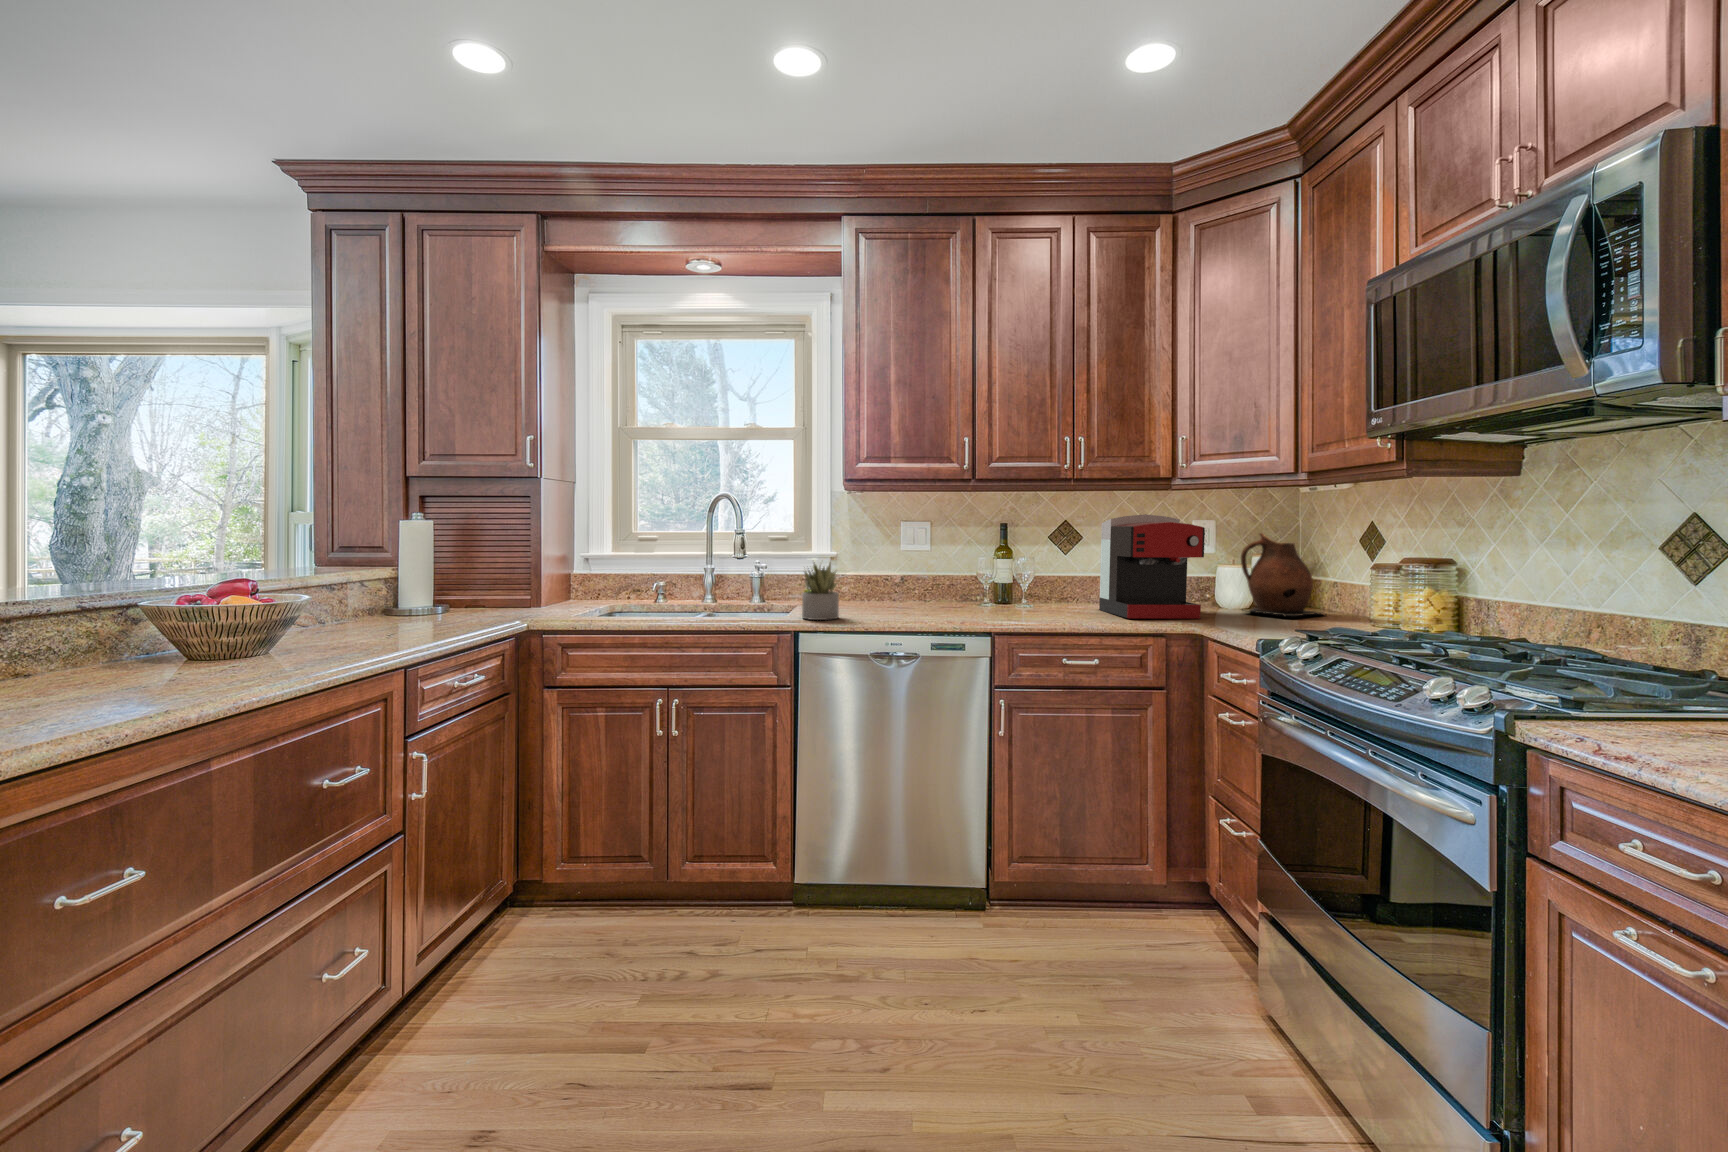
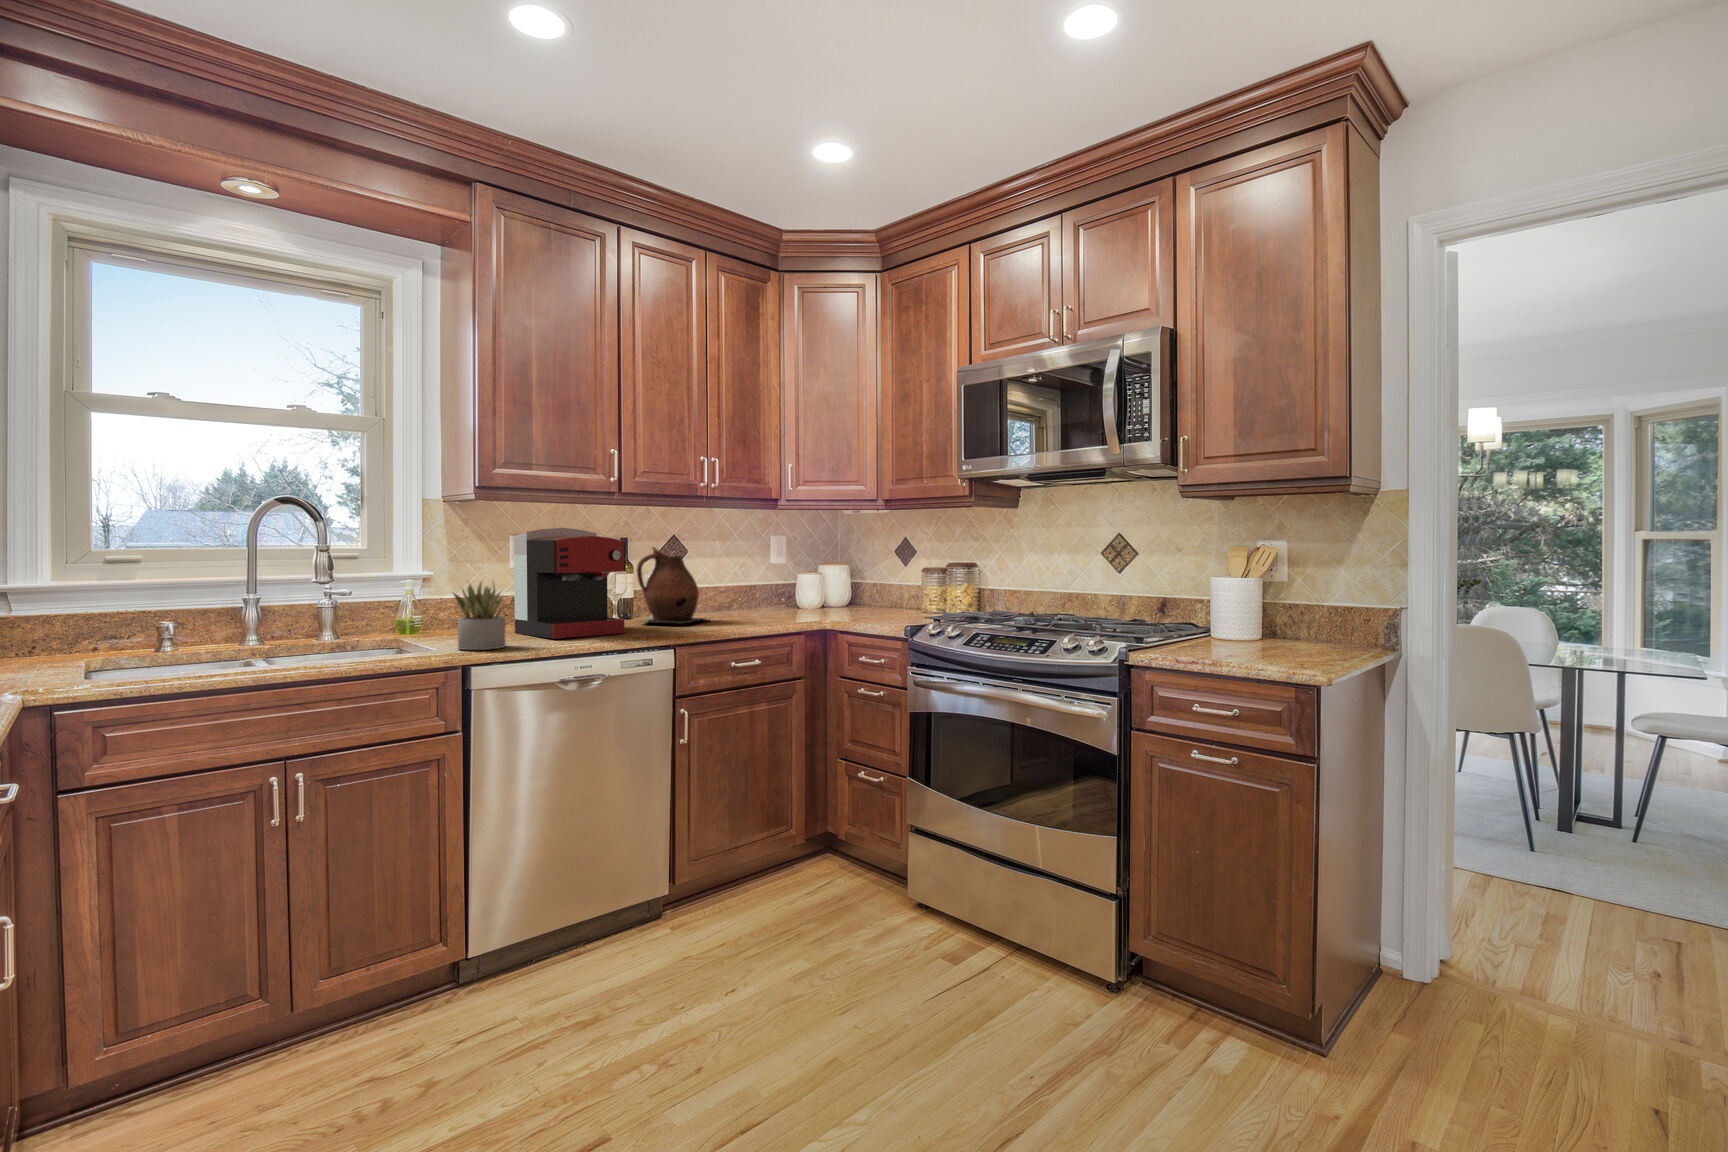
coffee maker: present [1099,514,1205,619] -> present [514,528,626,639]
ceramic pitcher: present [1241,533,1323,616] -> present [637,547,706,624]

